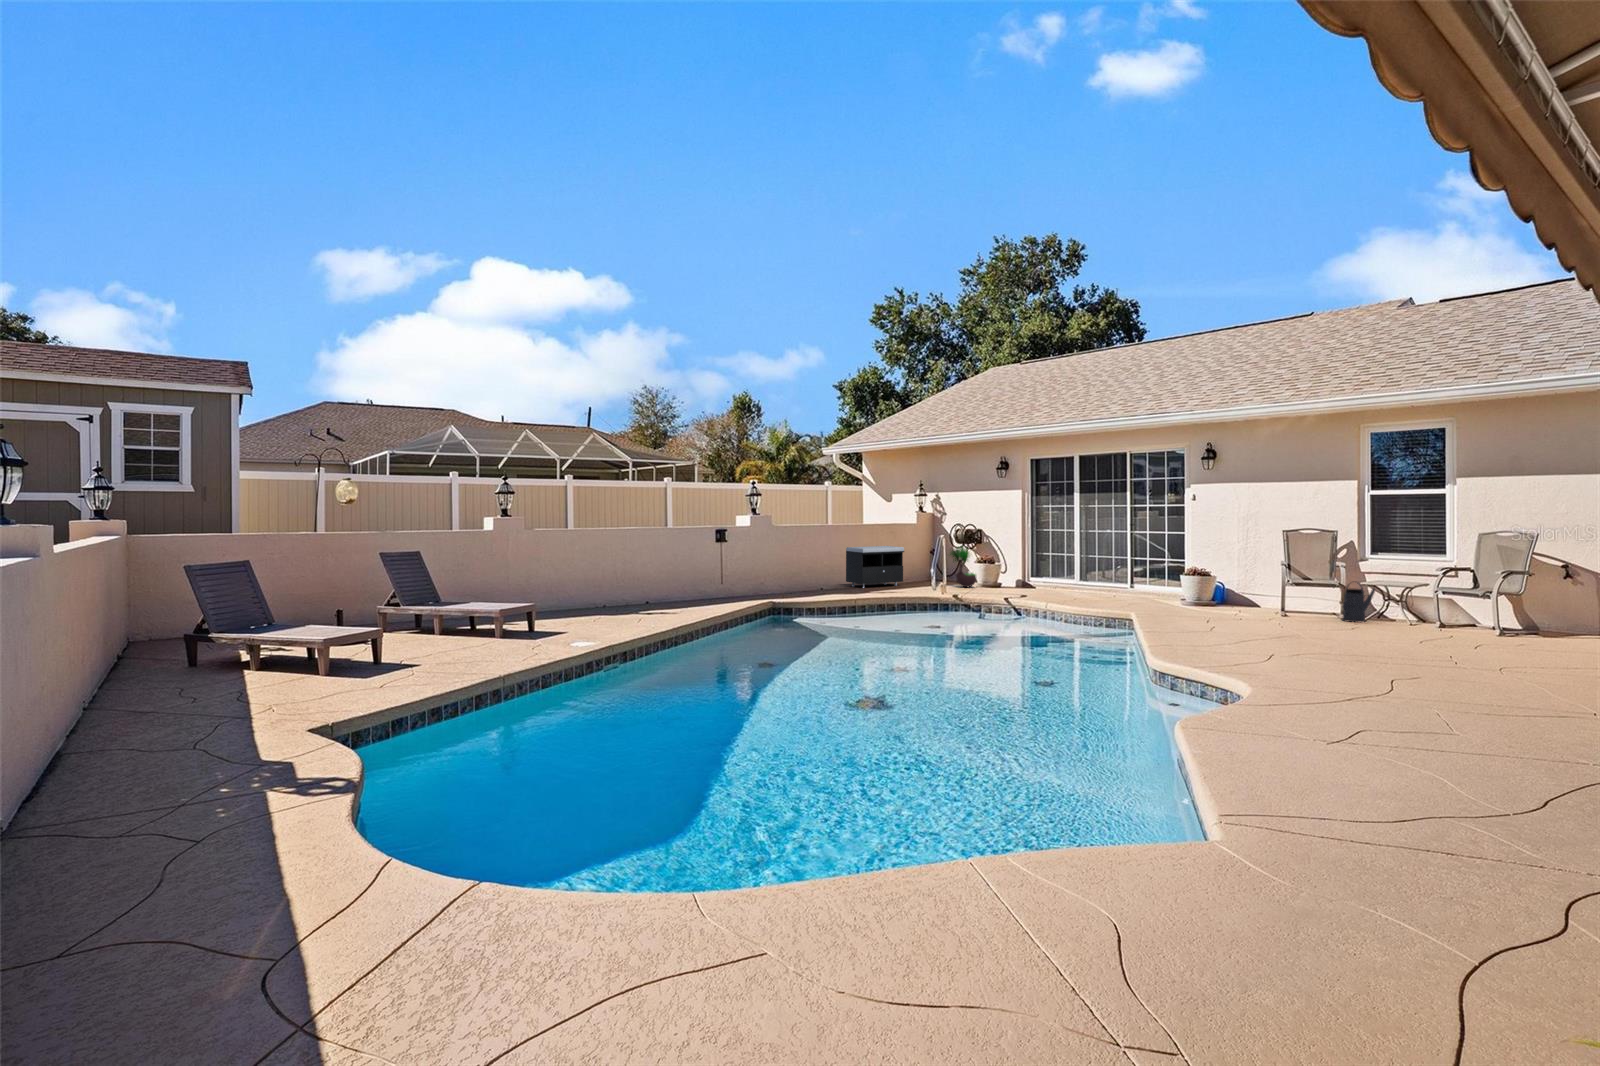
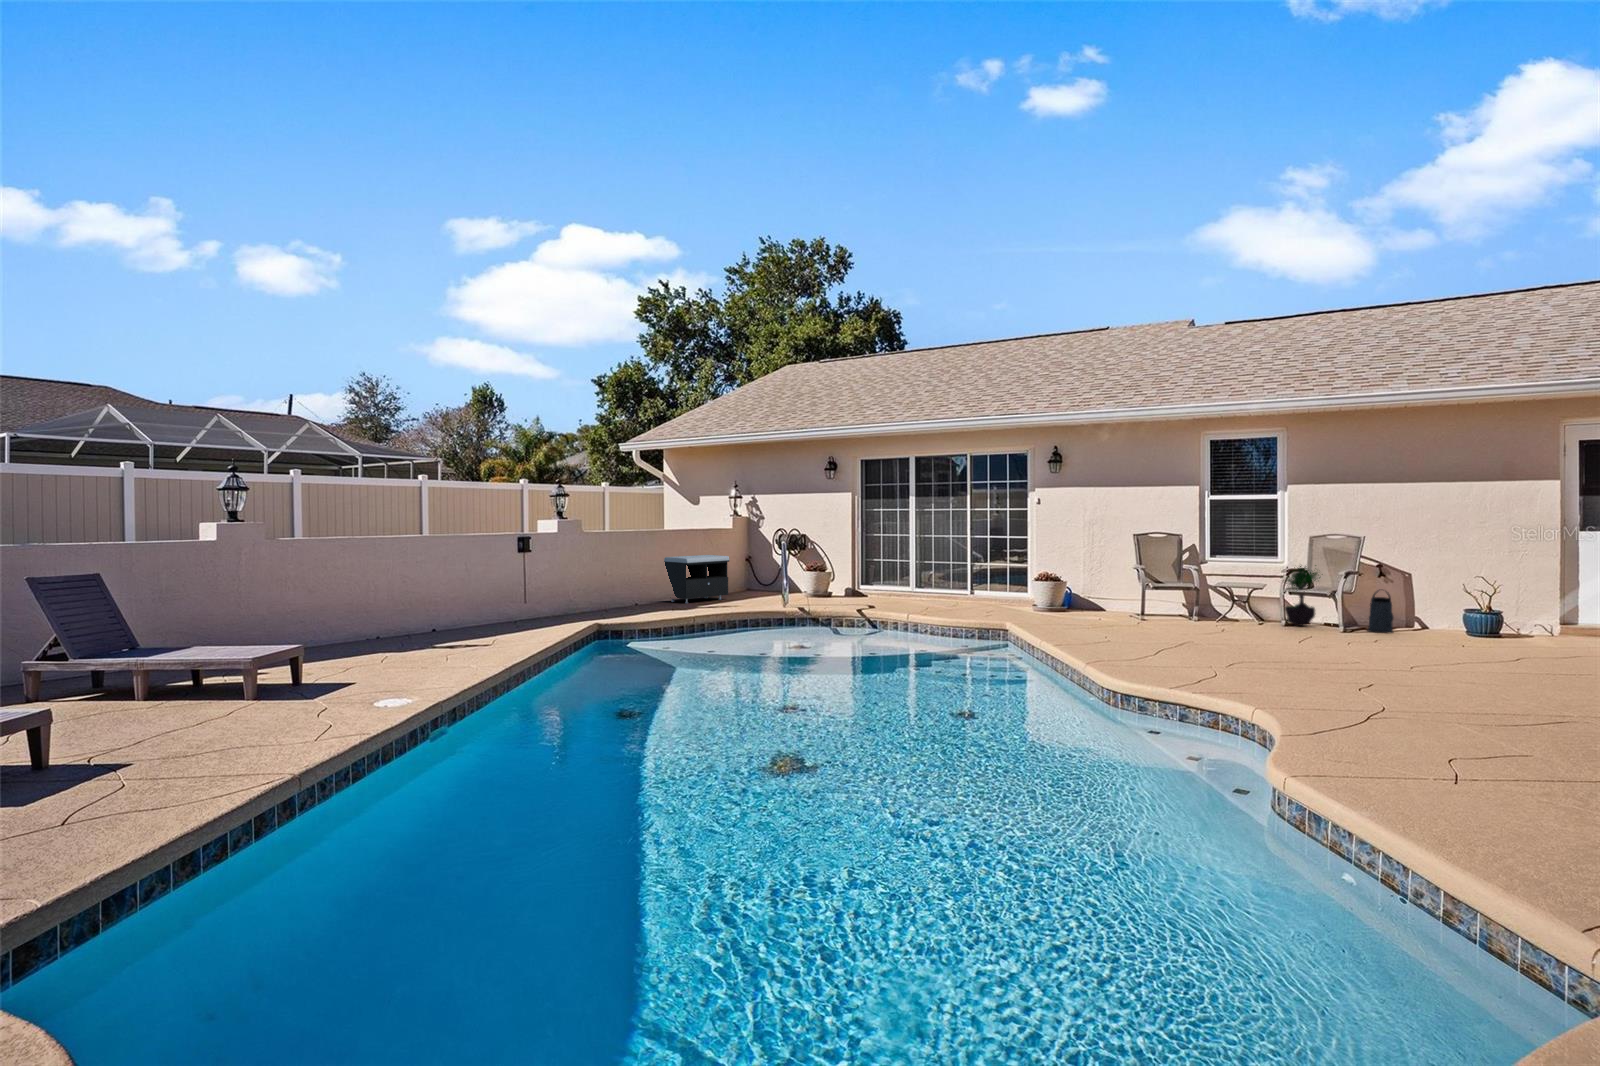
potted tree: present [950,547,977,587] -> present [1285,565,1320,626]
watering can: present [1342,583,1375,622] -> present [1368,590,1394,633]

